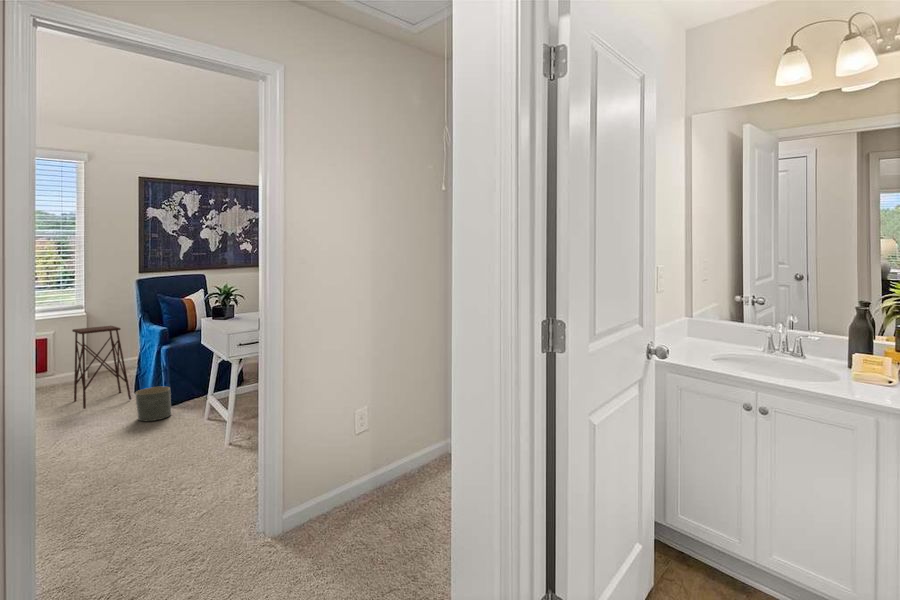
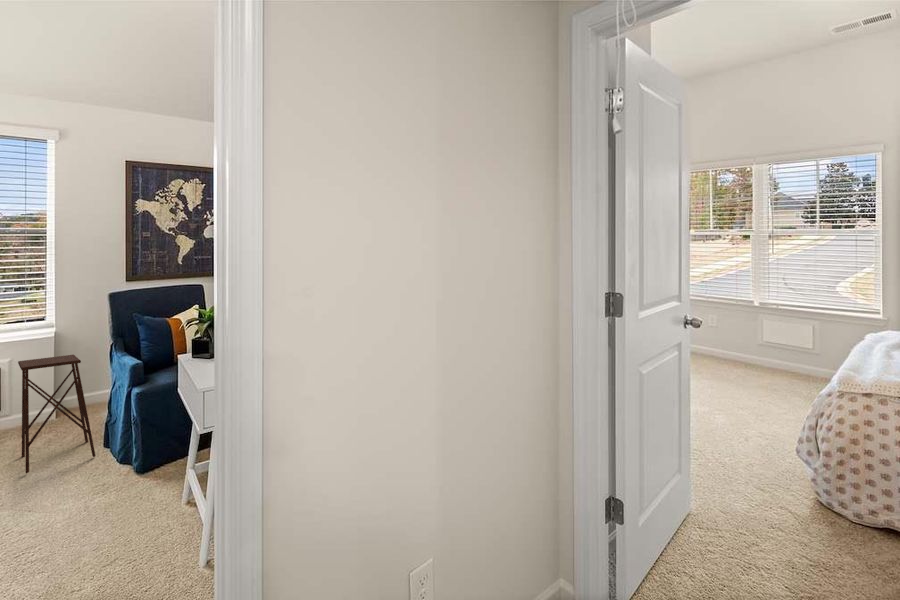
planter: present [136,387,171,421] -> none [86,447,139,502]

